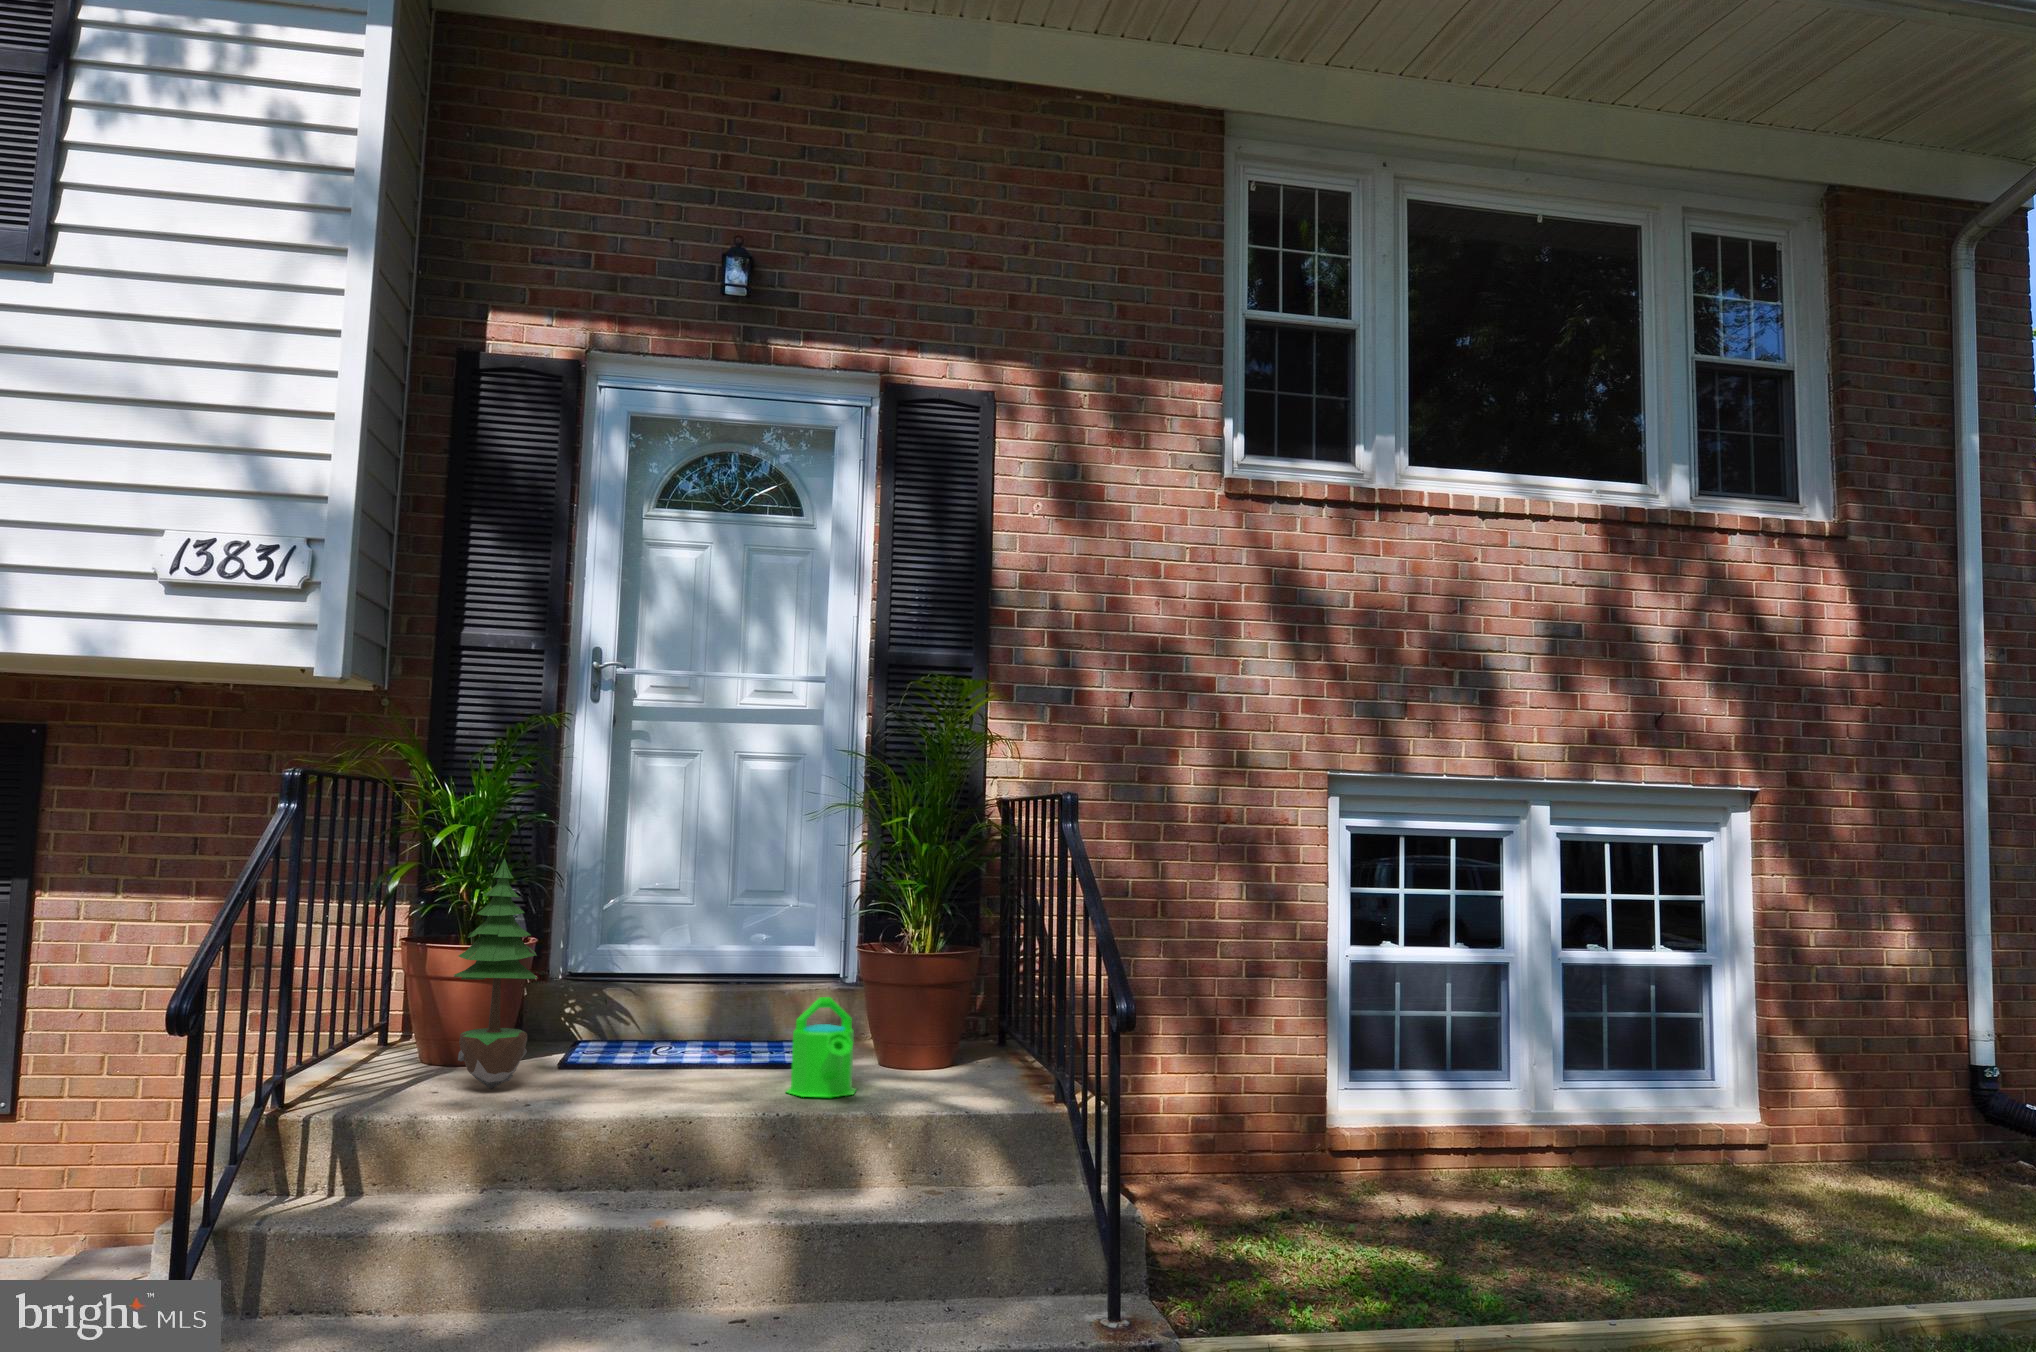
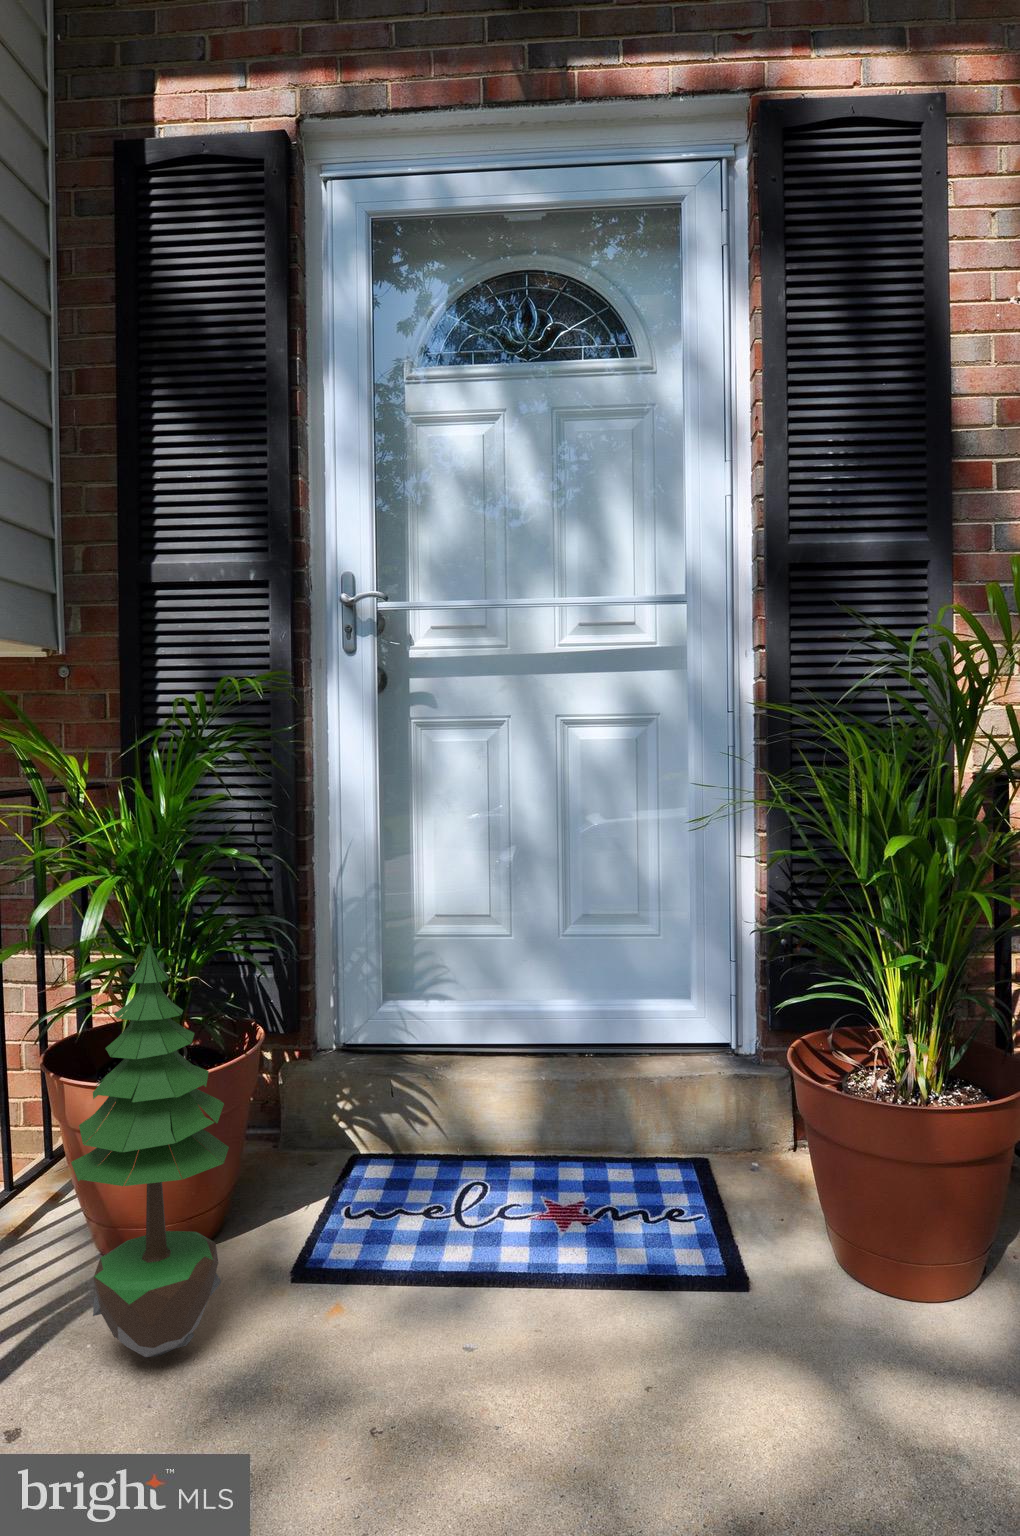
watering can: present [787,997,856,1097] -> none [695,1207,851,1442]

